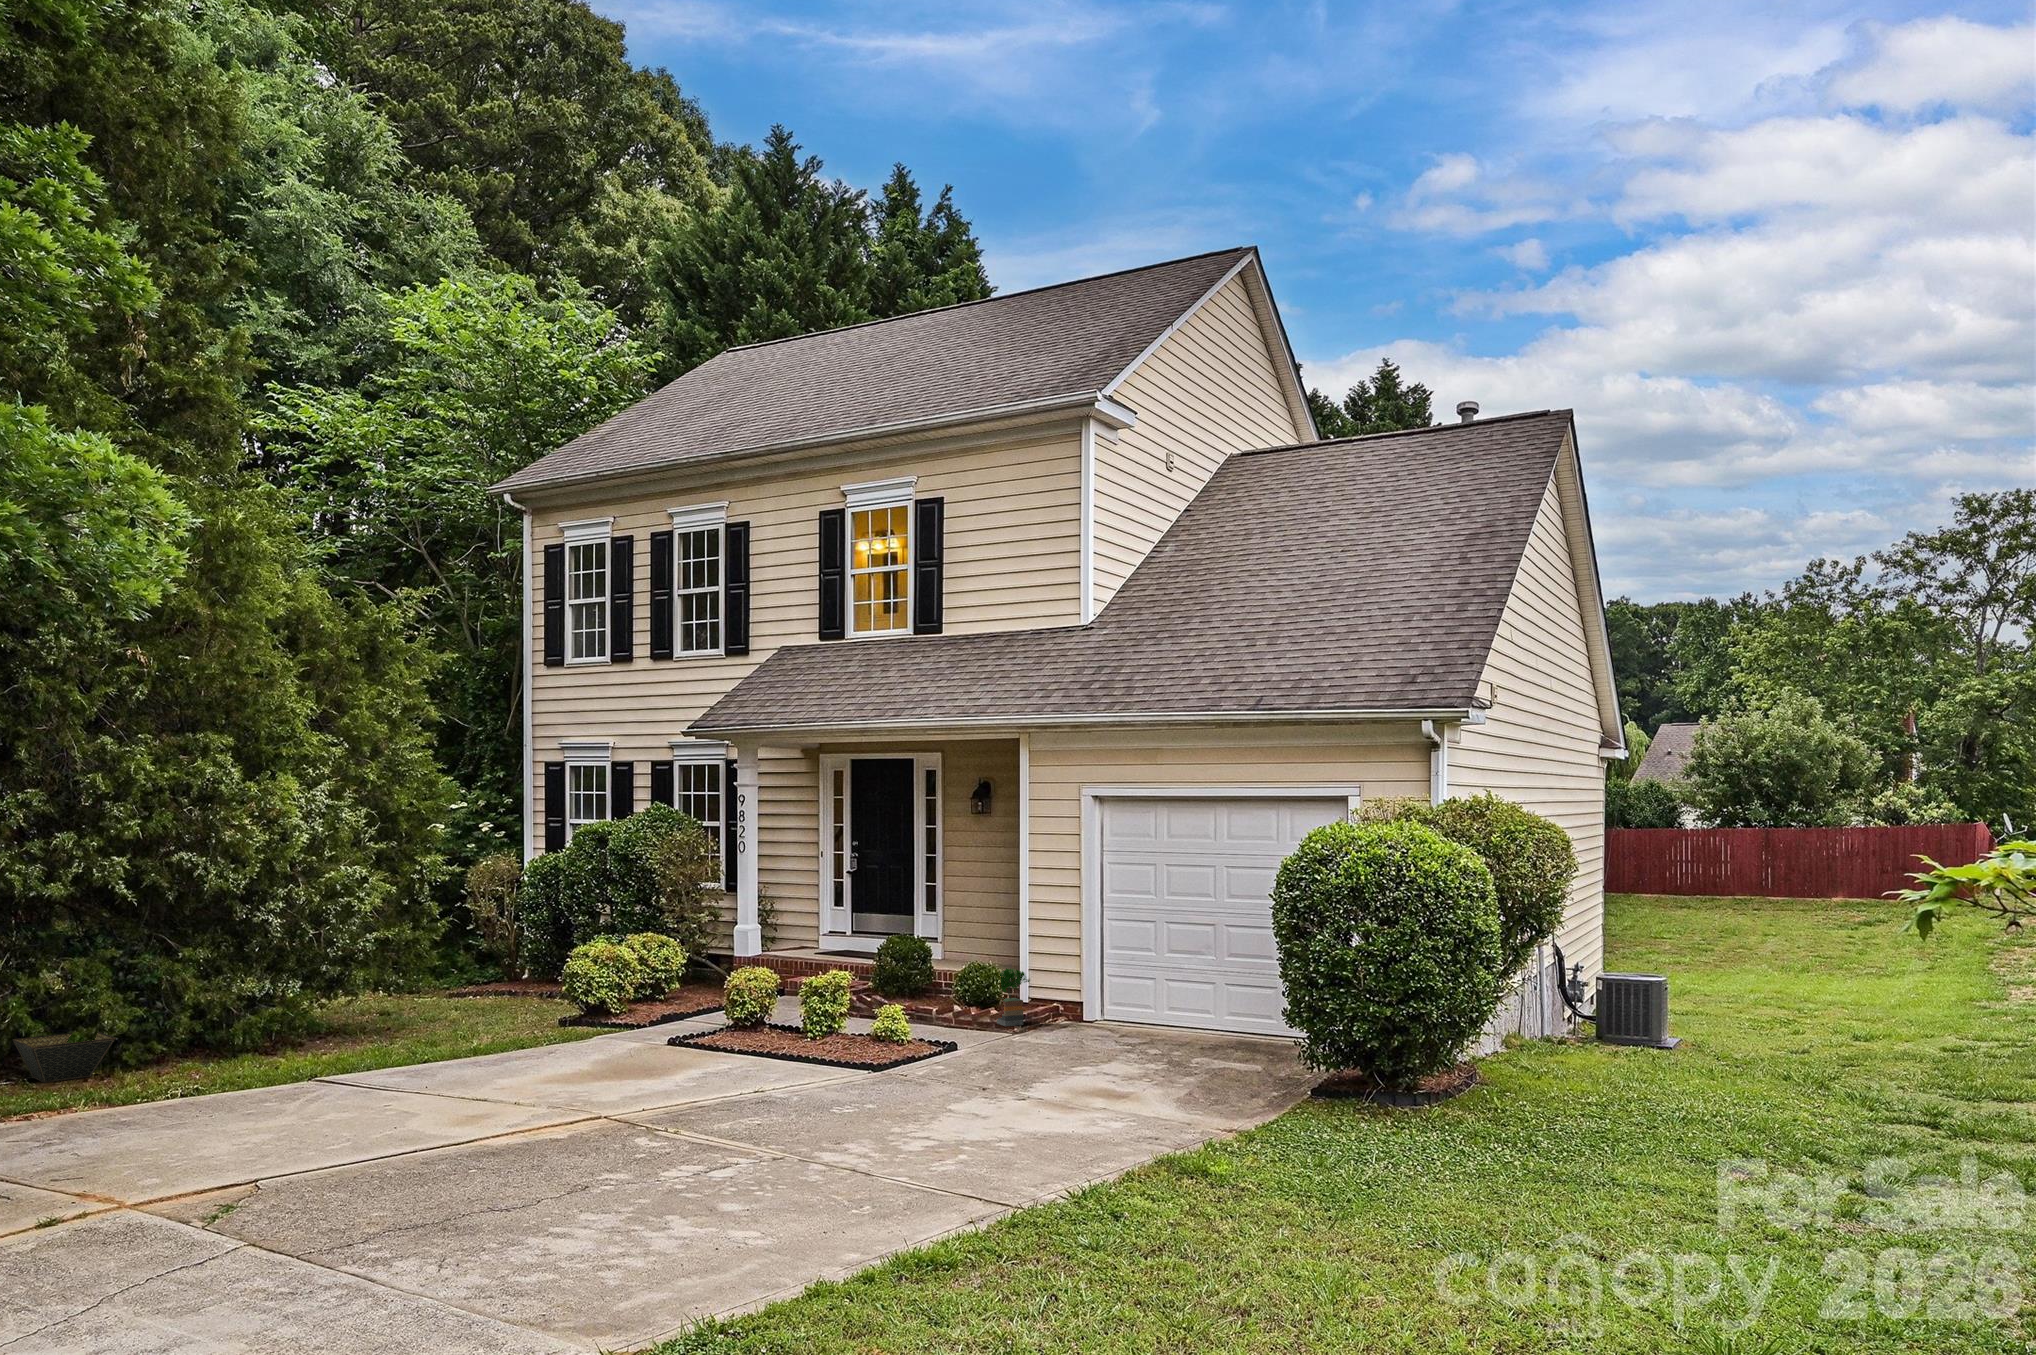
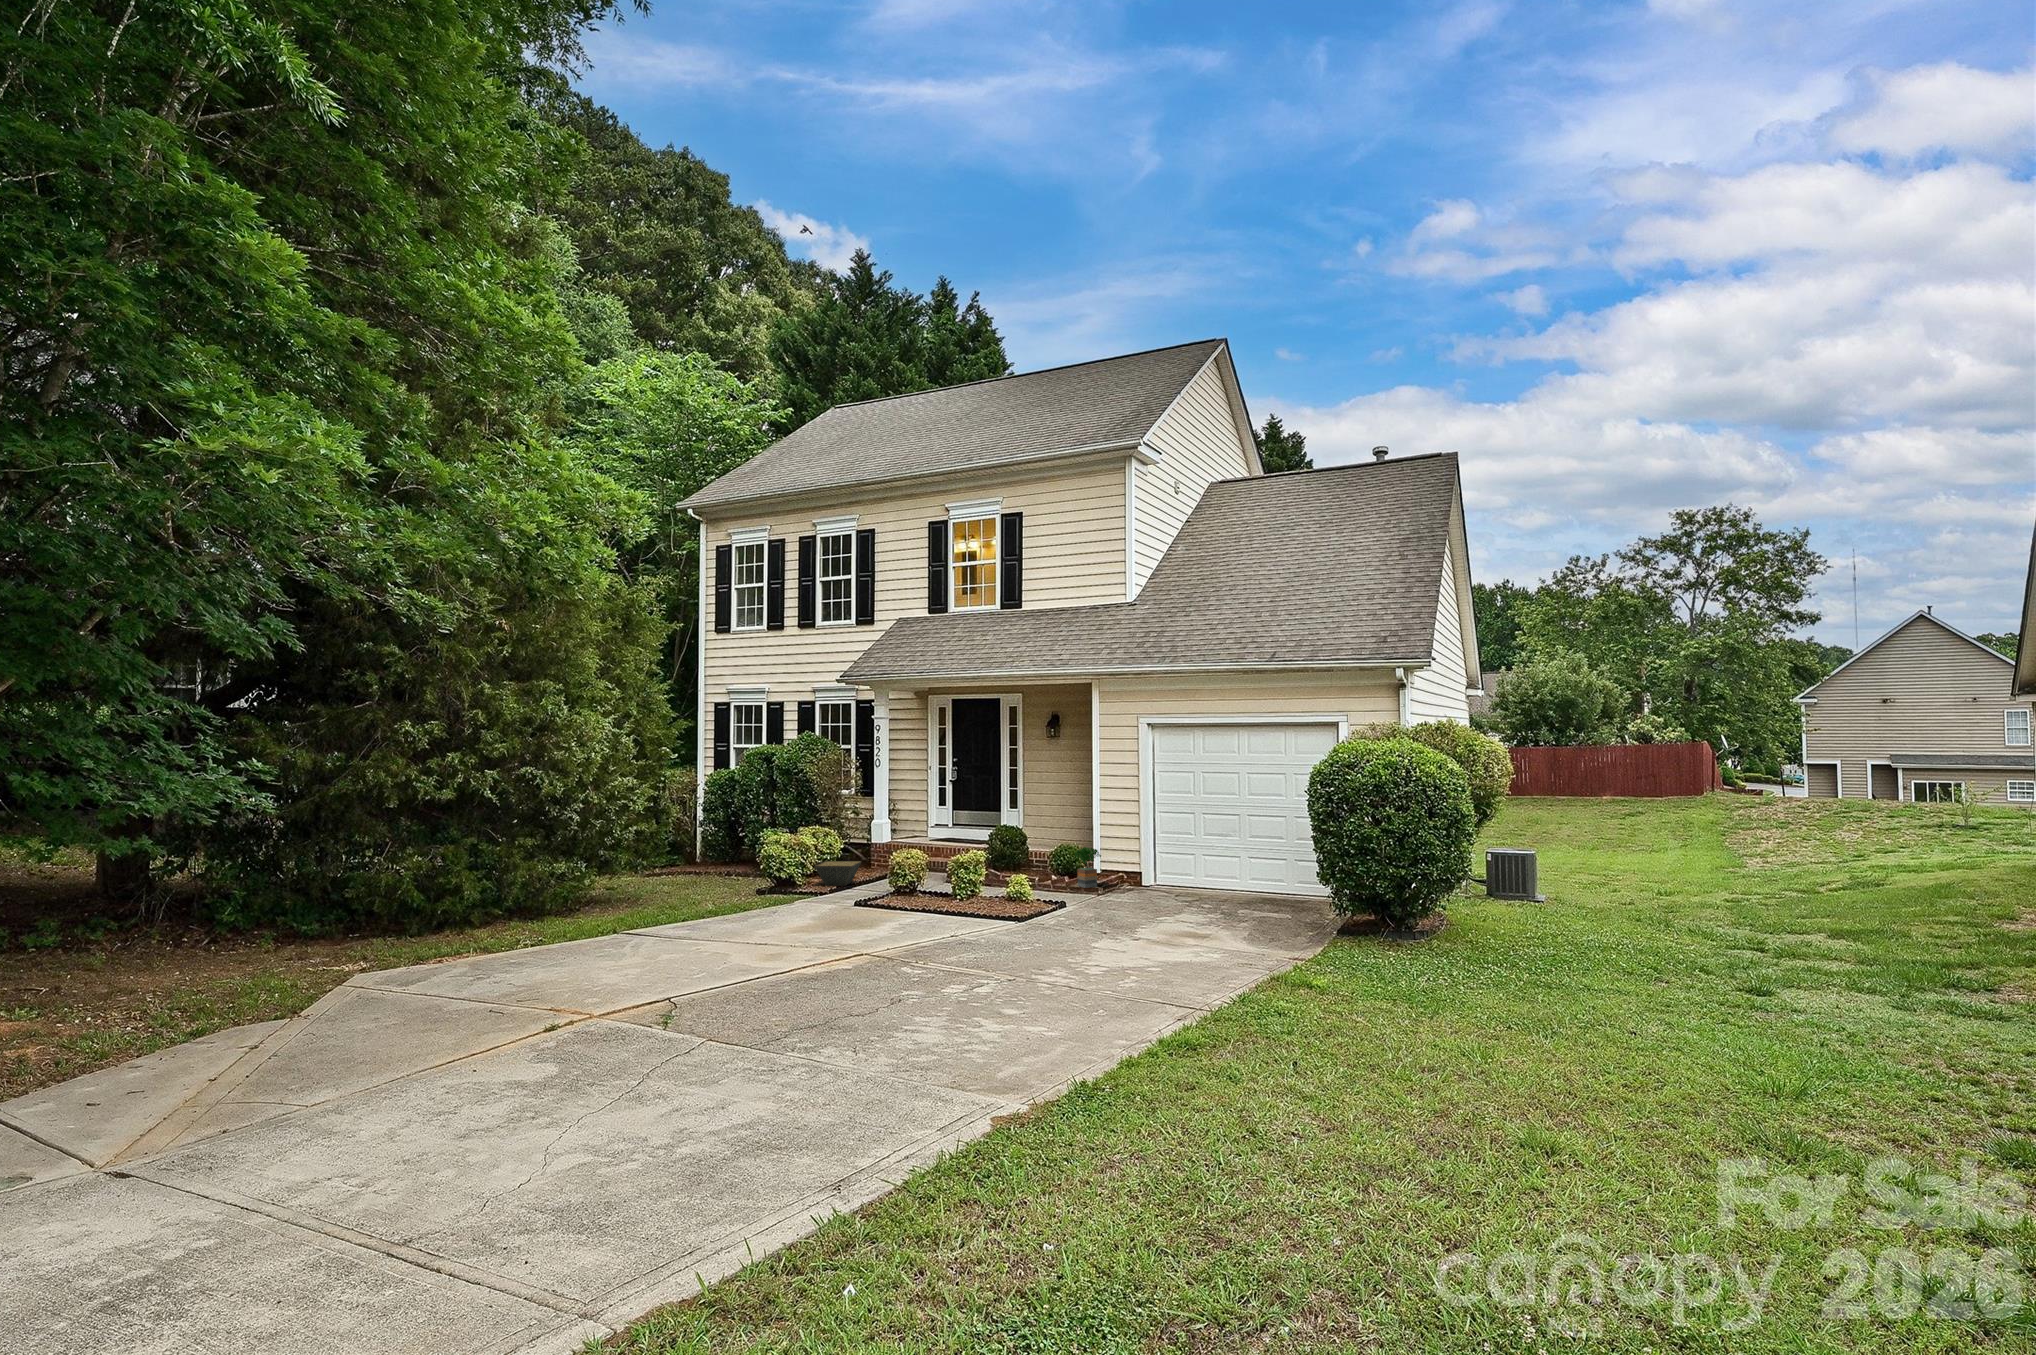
basket: present [13,1032,116,1083] -> present [814,861,861,886]

